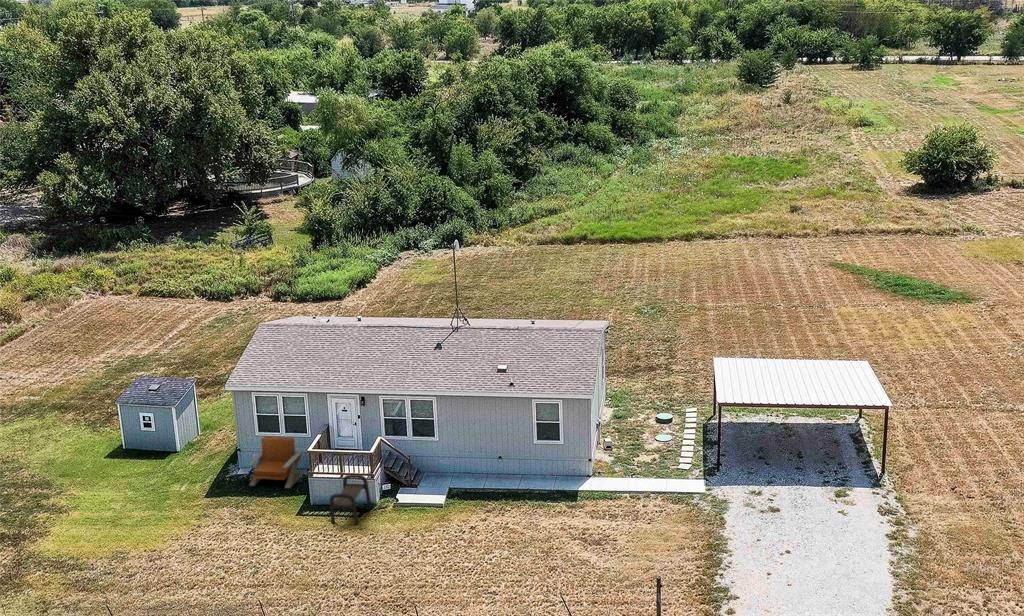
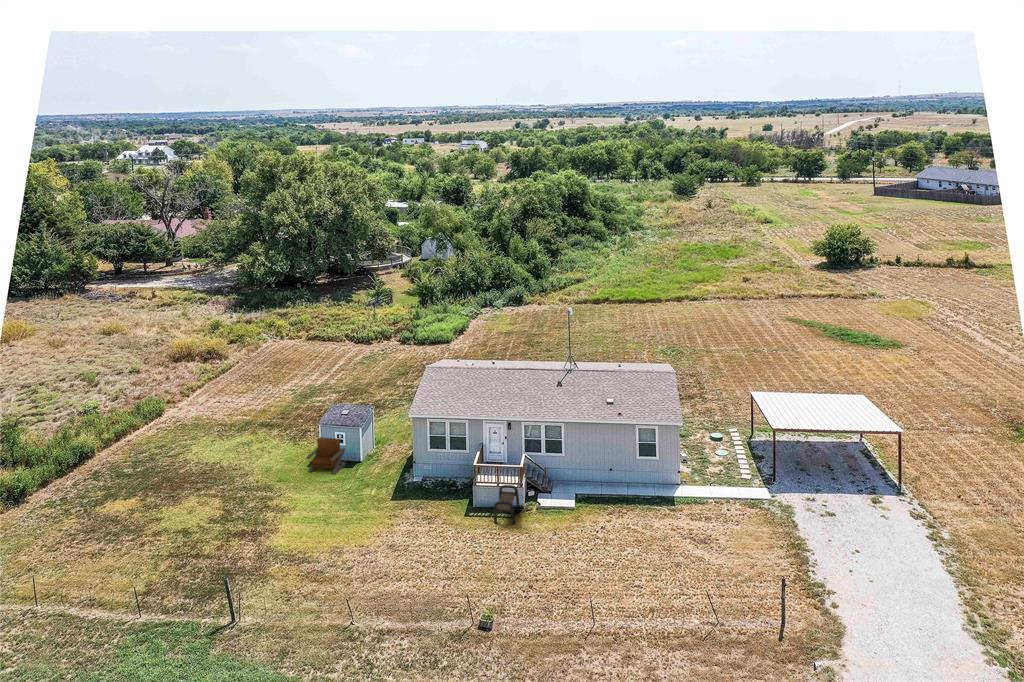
lounge chair: present [247,436,304,488] -> present [306,437,346,474]

